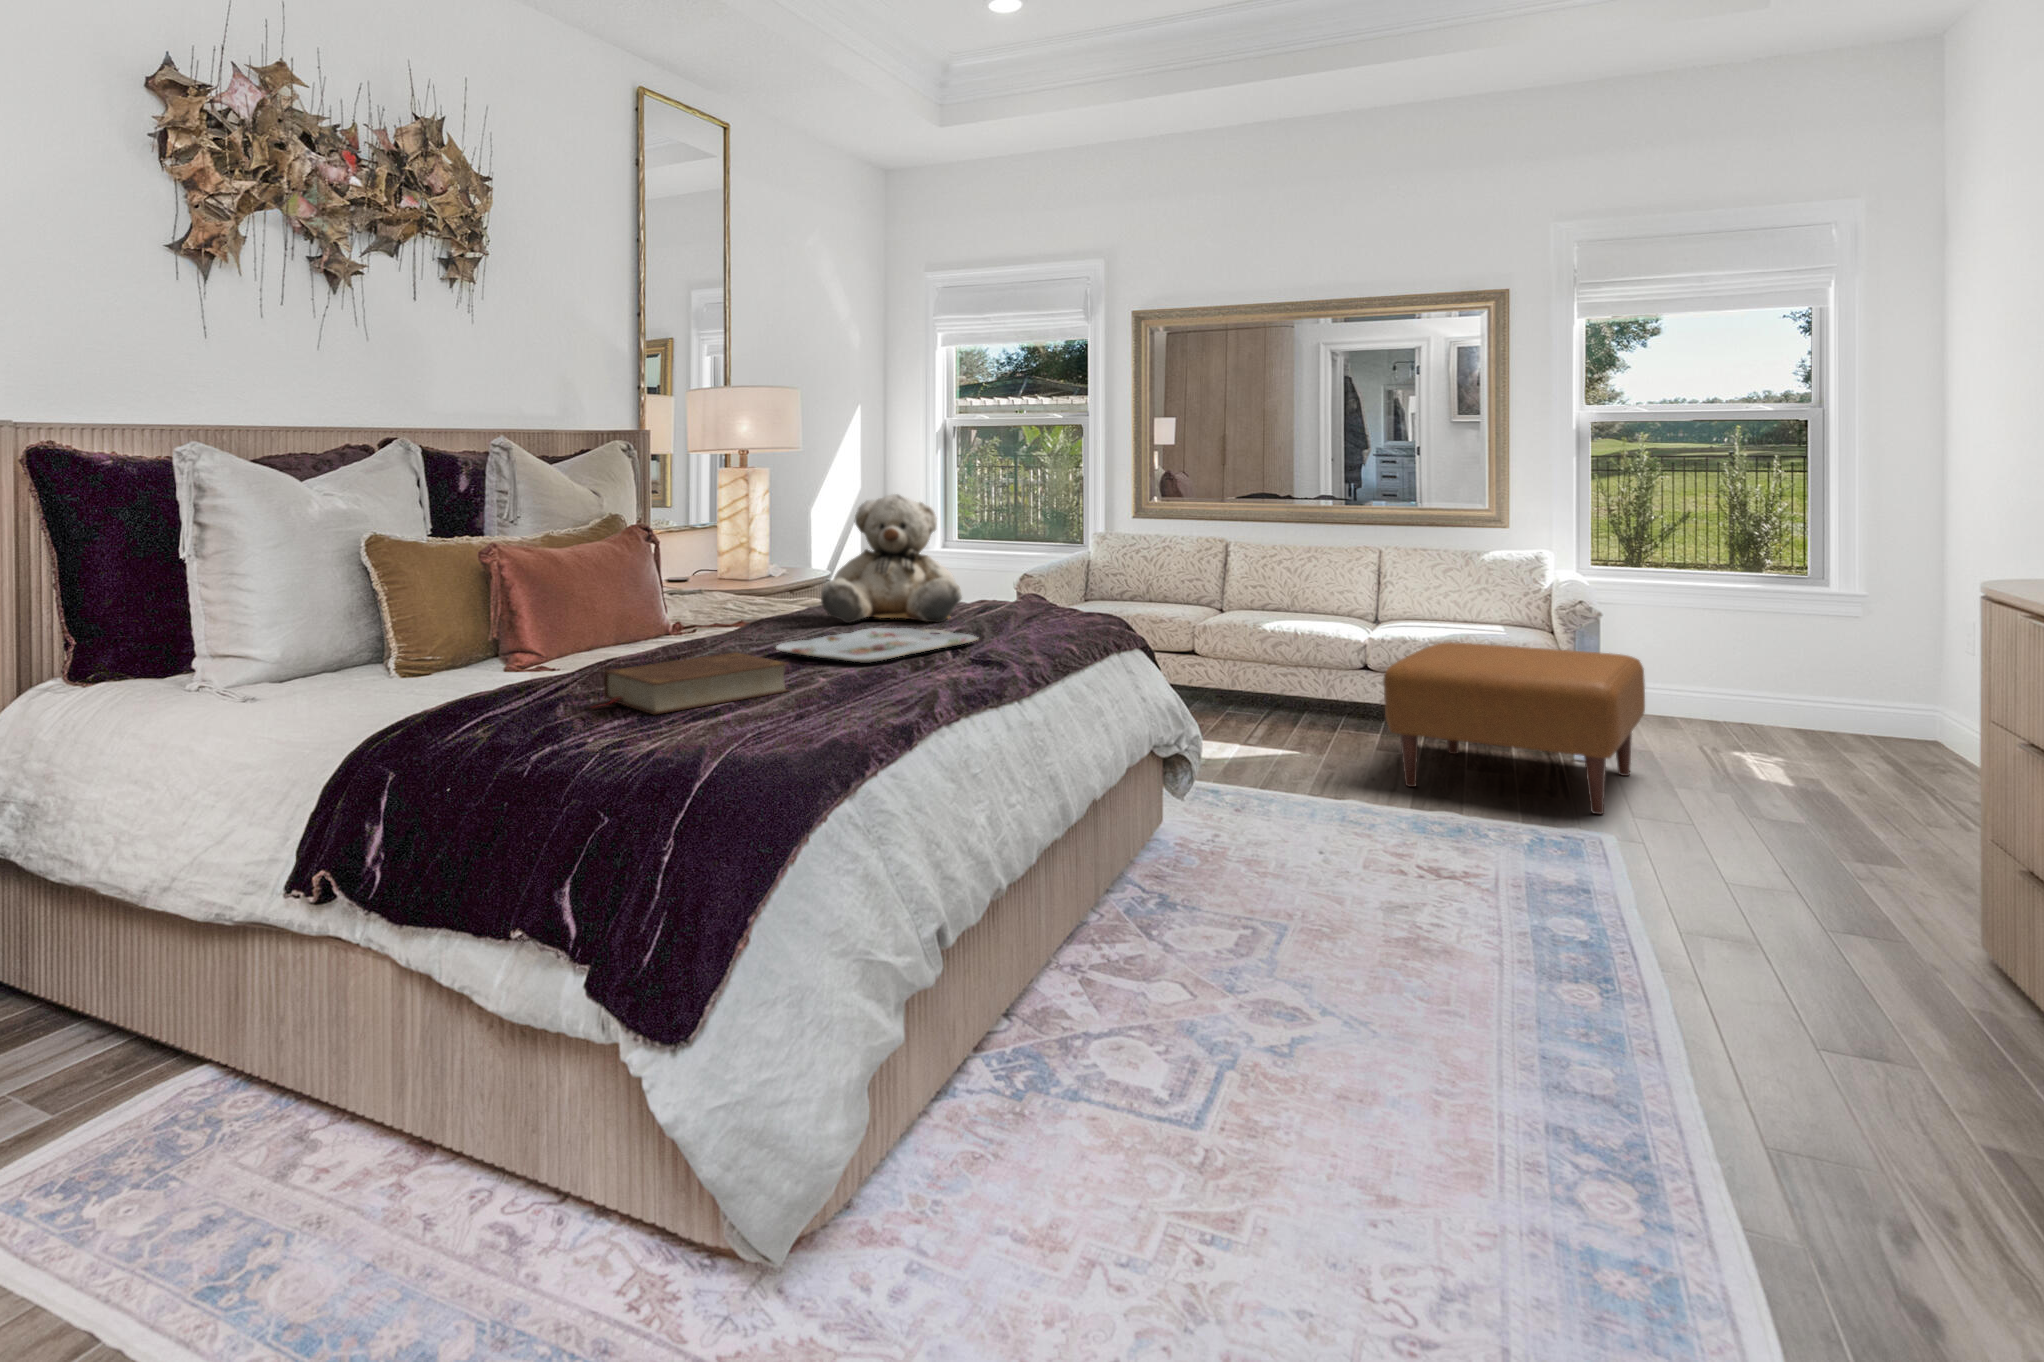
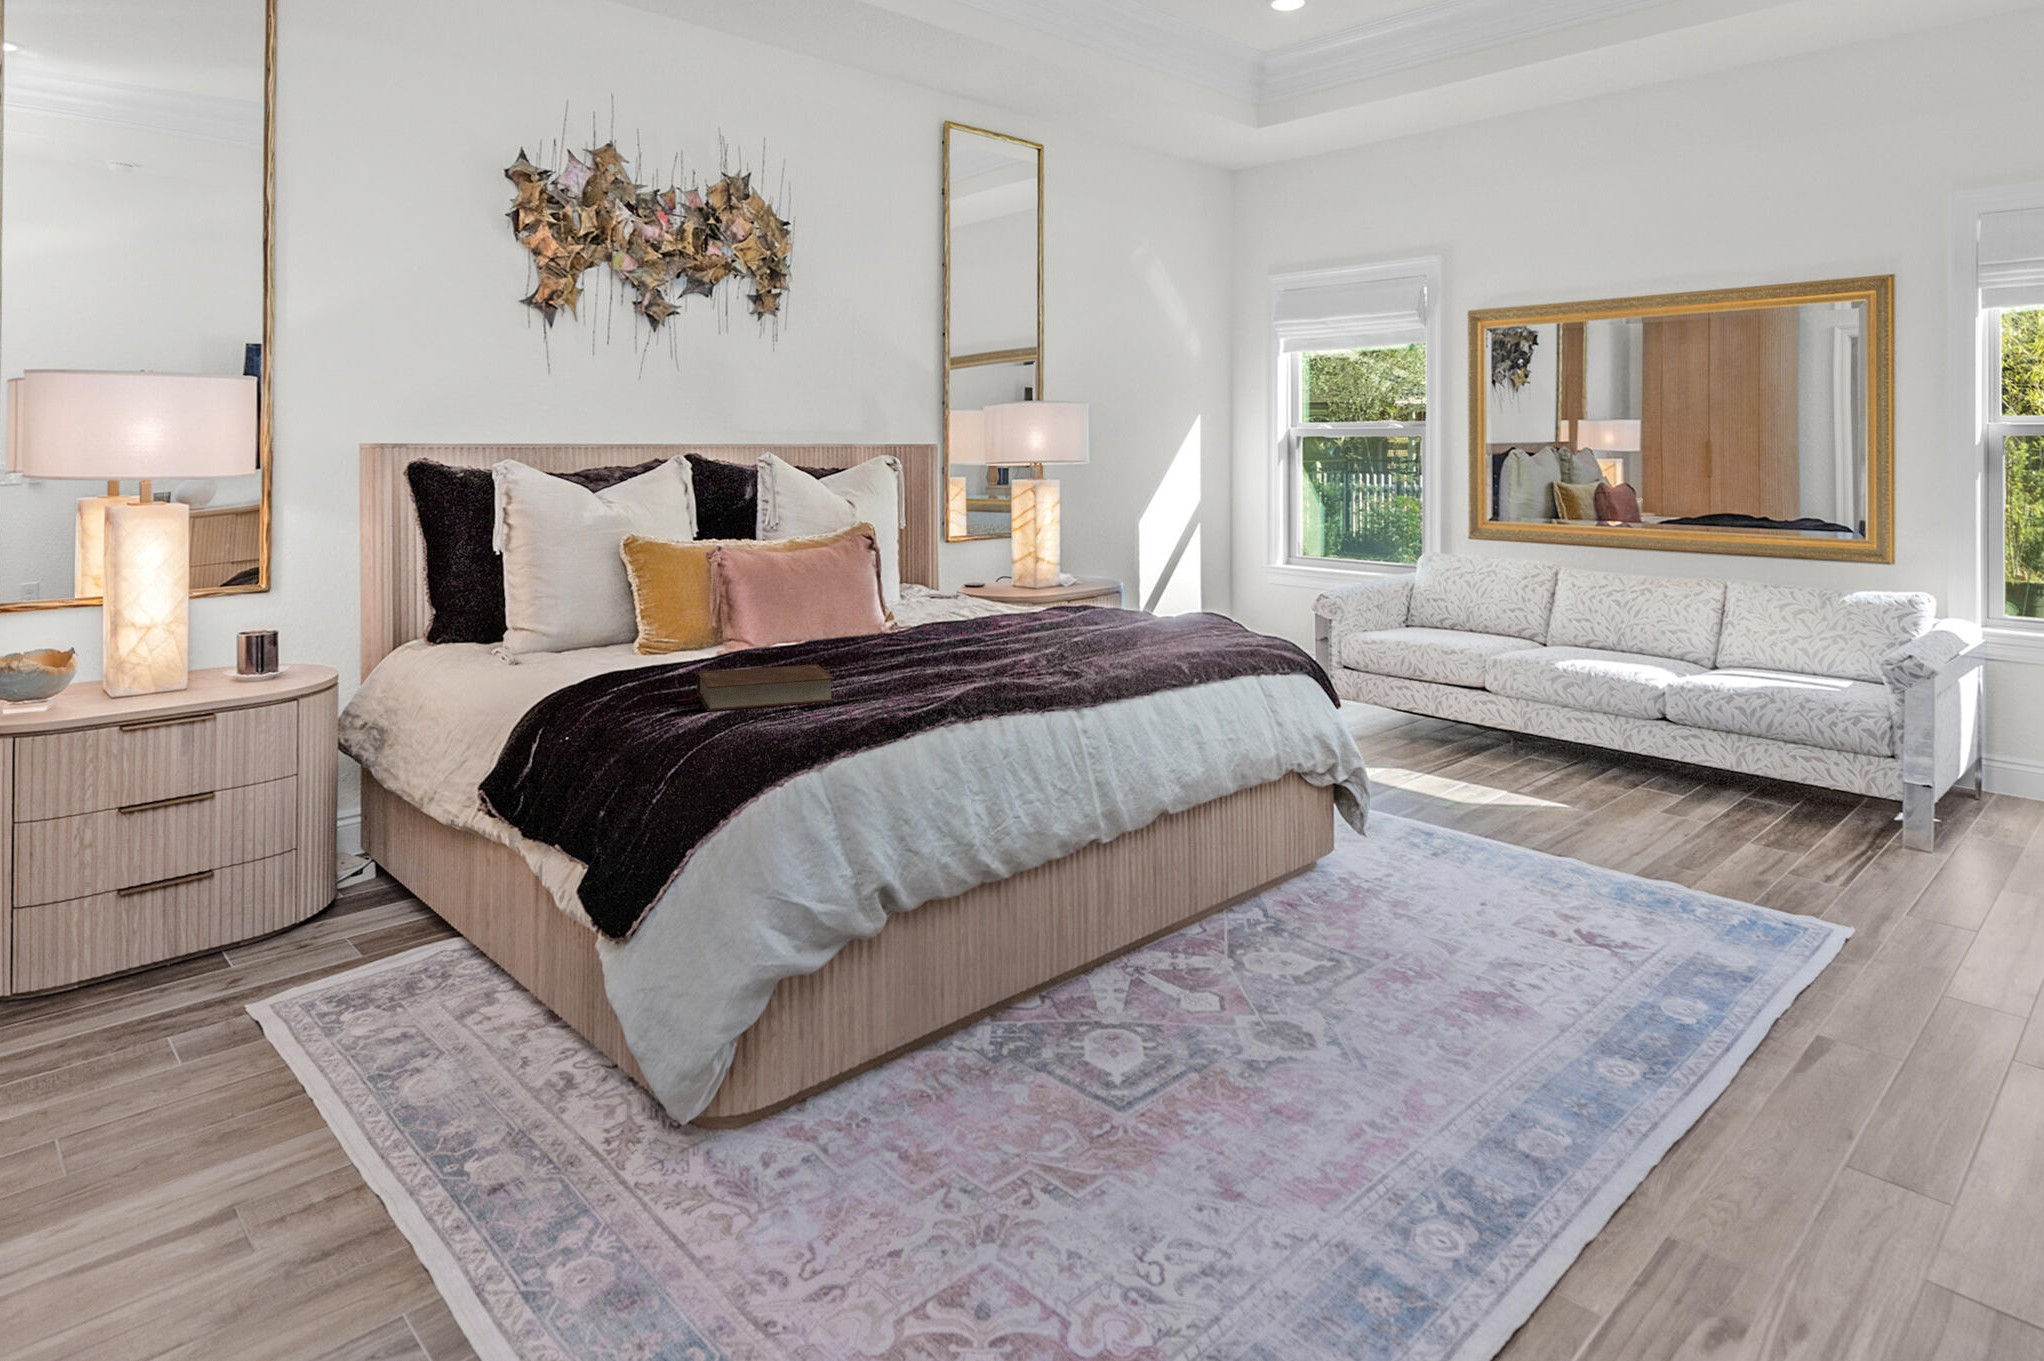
teddy bear: present [821,494,962,623] -> none [982,523,1113,646]
serving tray: present [776,628,978,663] -> none [887,648,1065,681]
ottoman: present [1383,642,1645,814] -> none [1622,702,1951,907]

